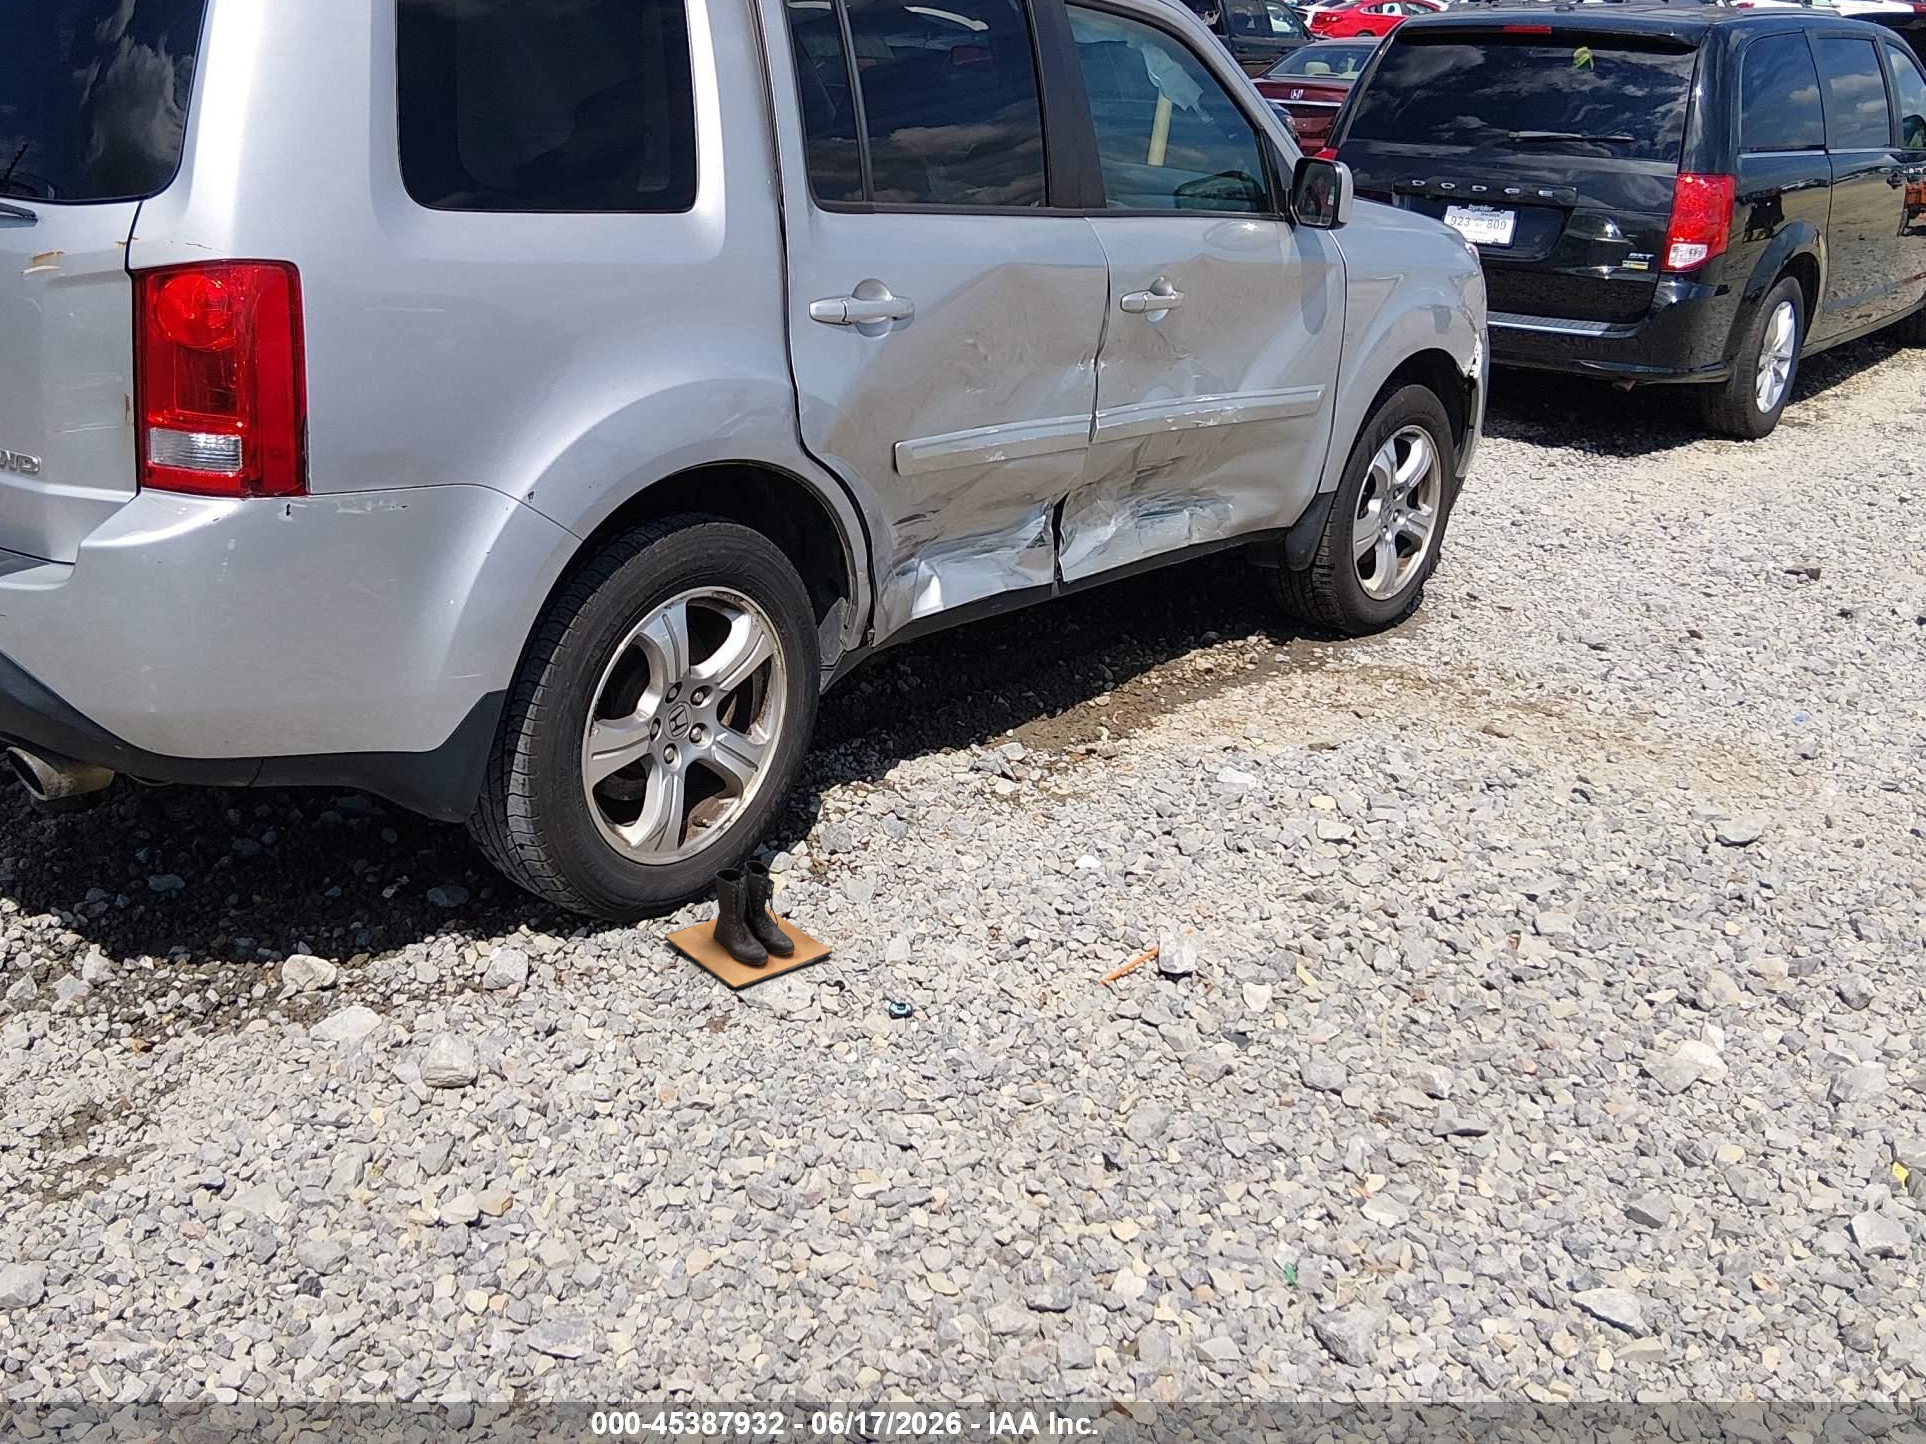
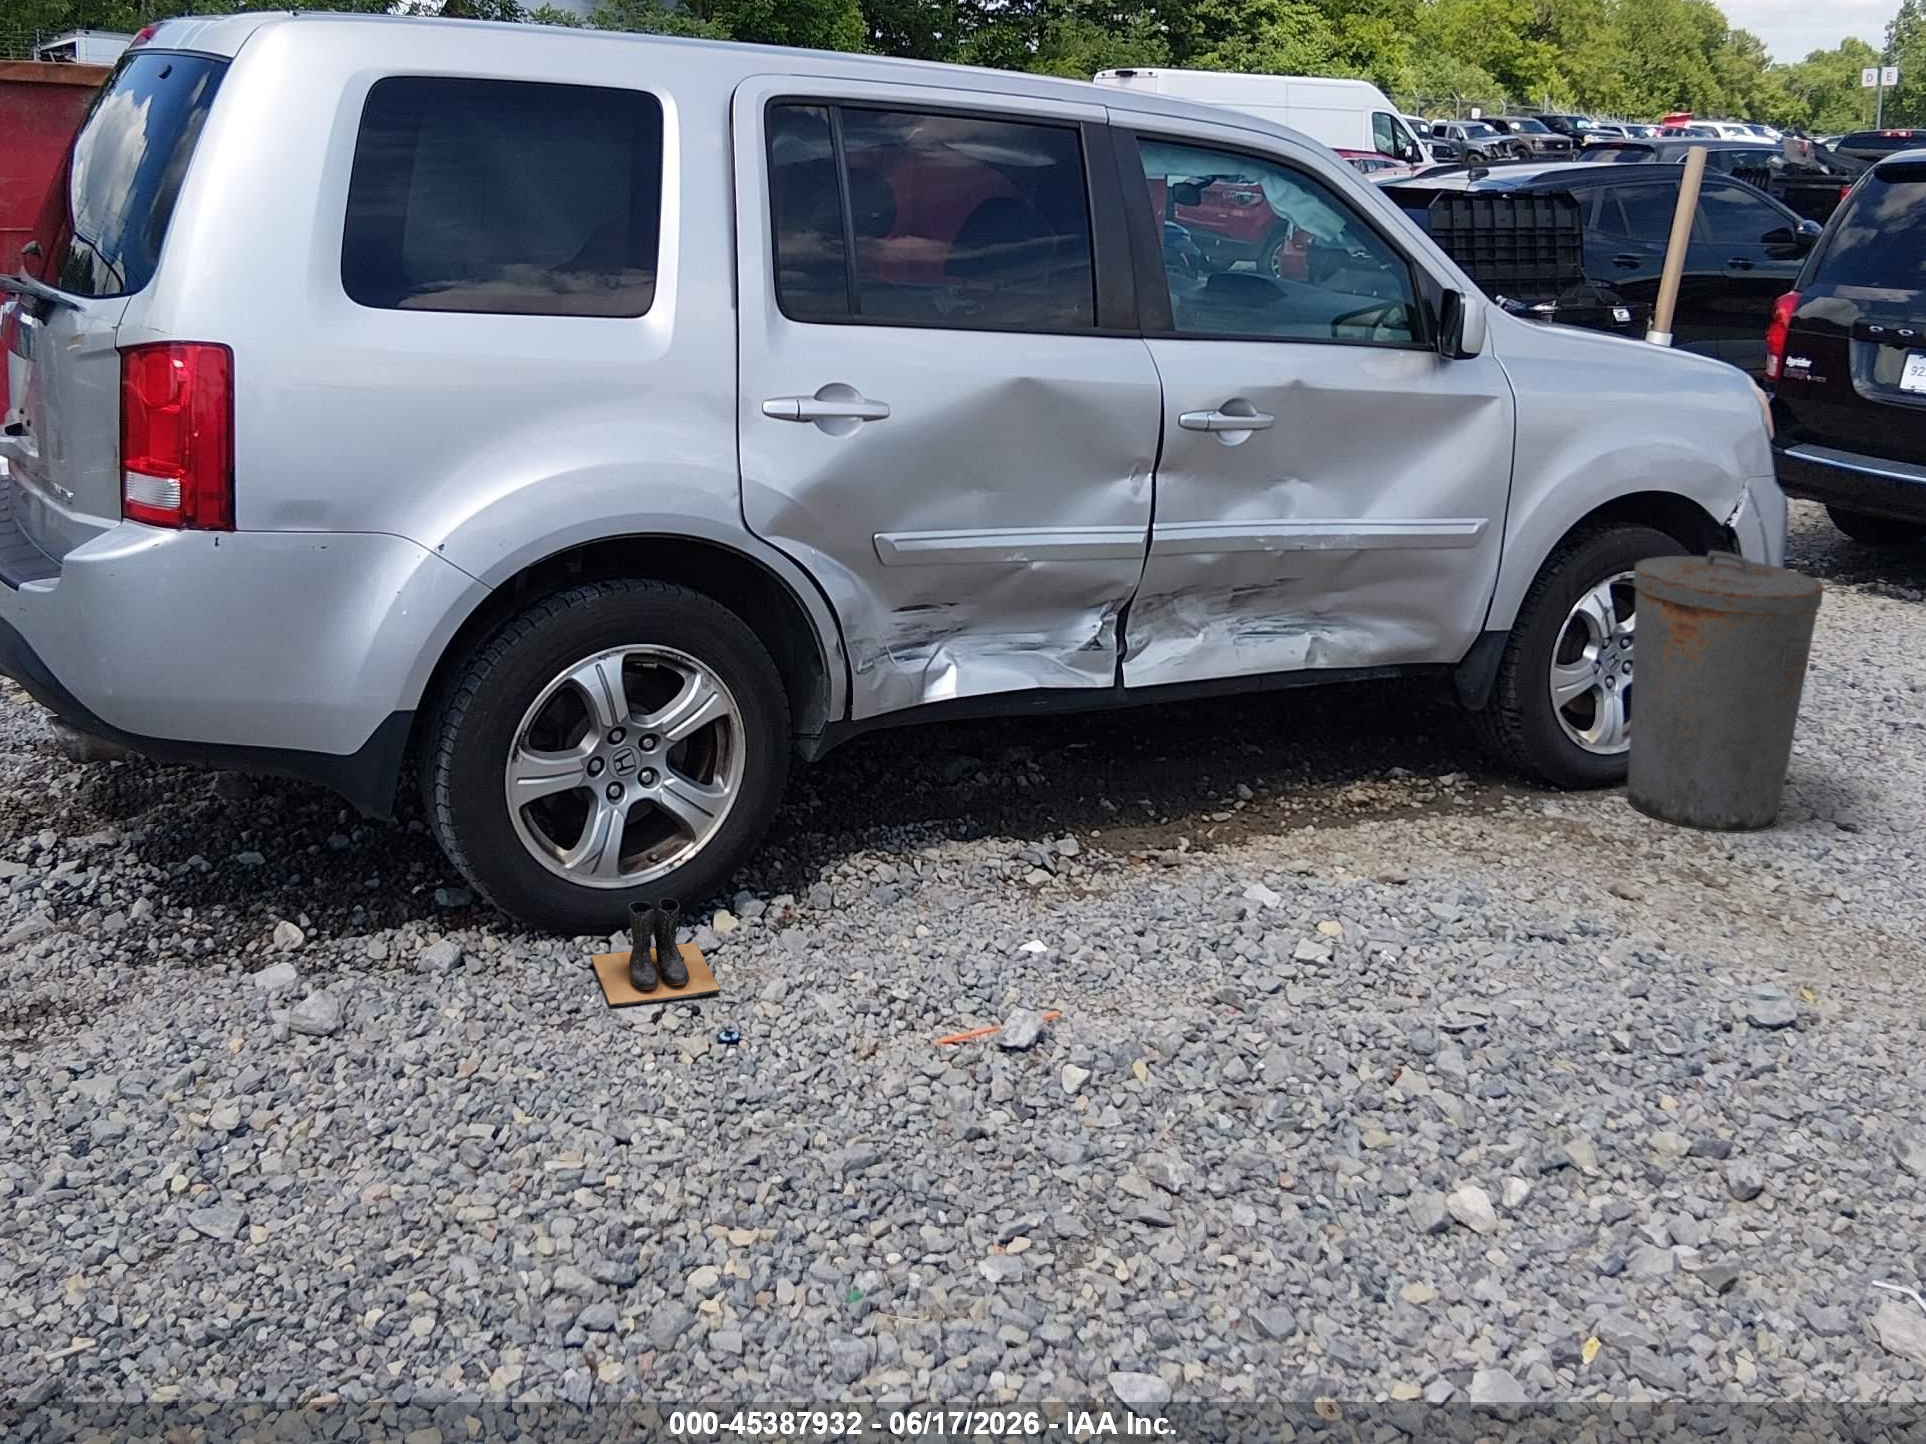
trash can: none [1405,405,1584,661] -> present [1627,551,1823,833]

